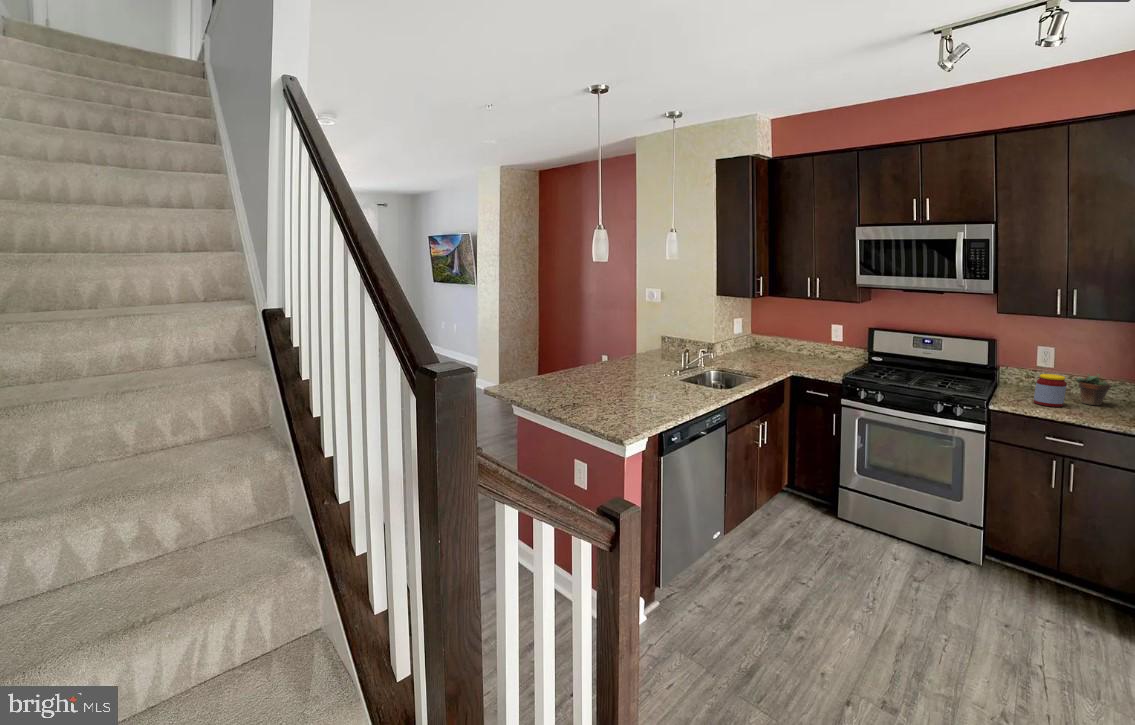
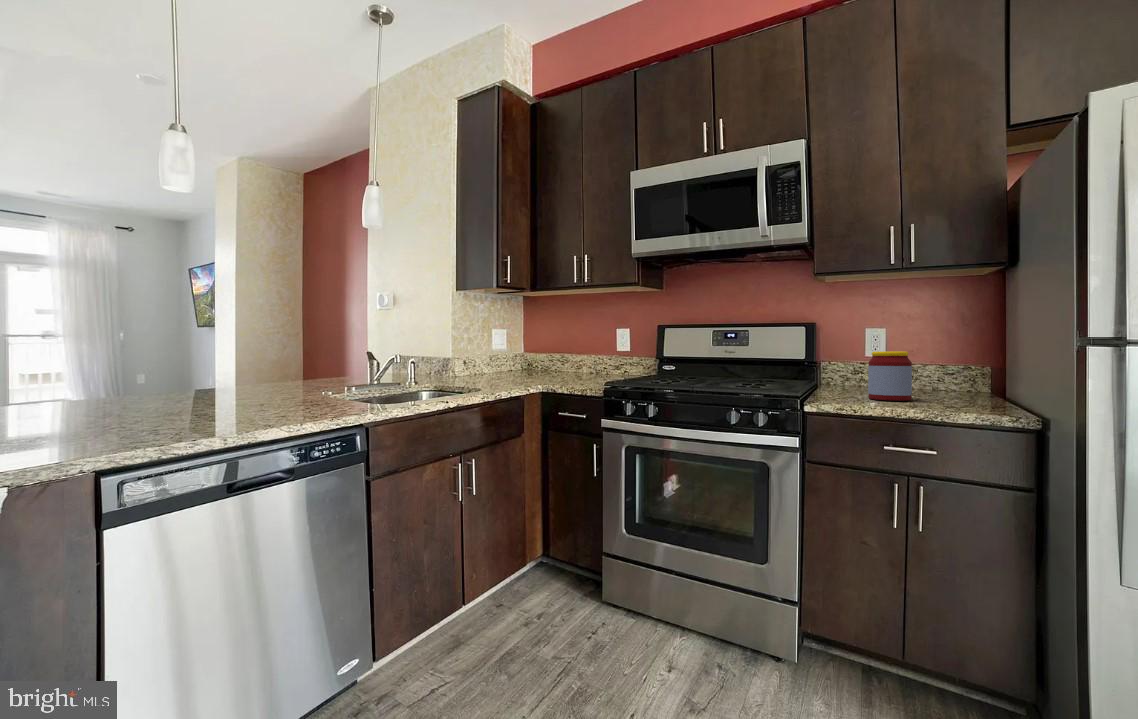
succulent plant: present [1076,367,1111,405] -> none [924,336,975,398]

